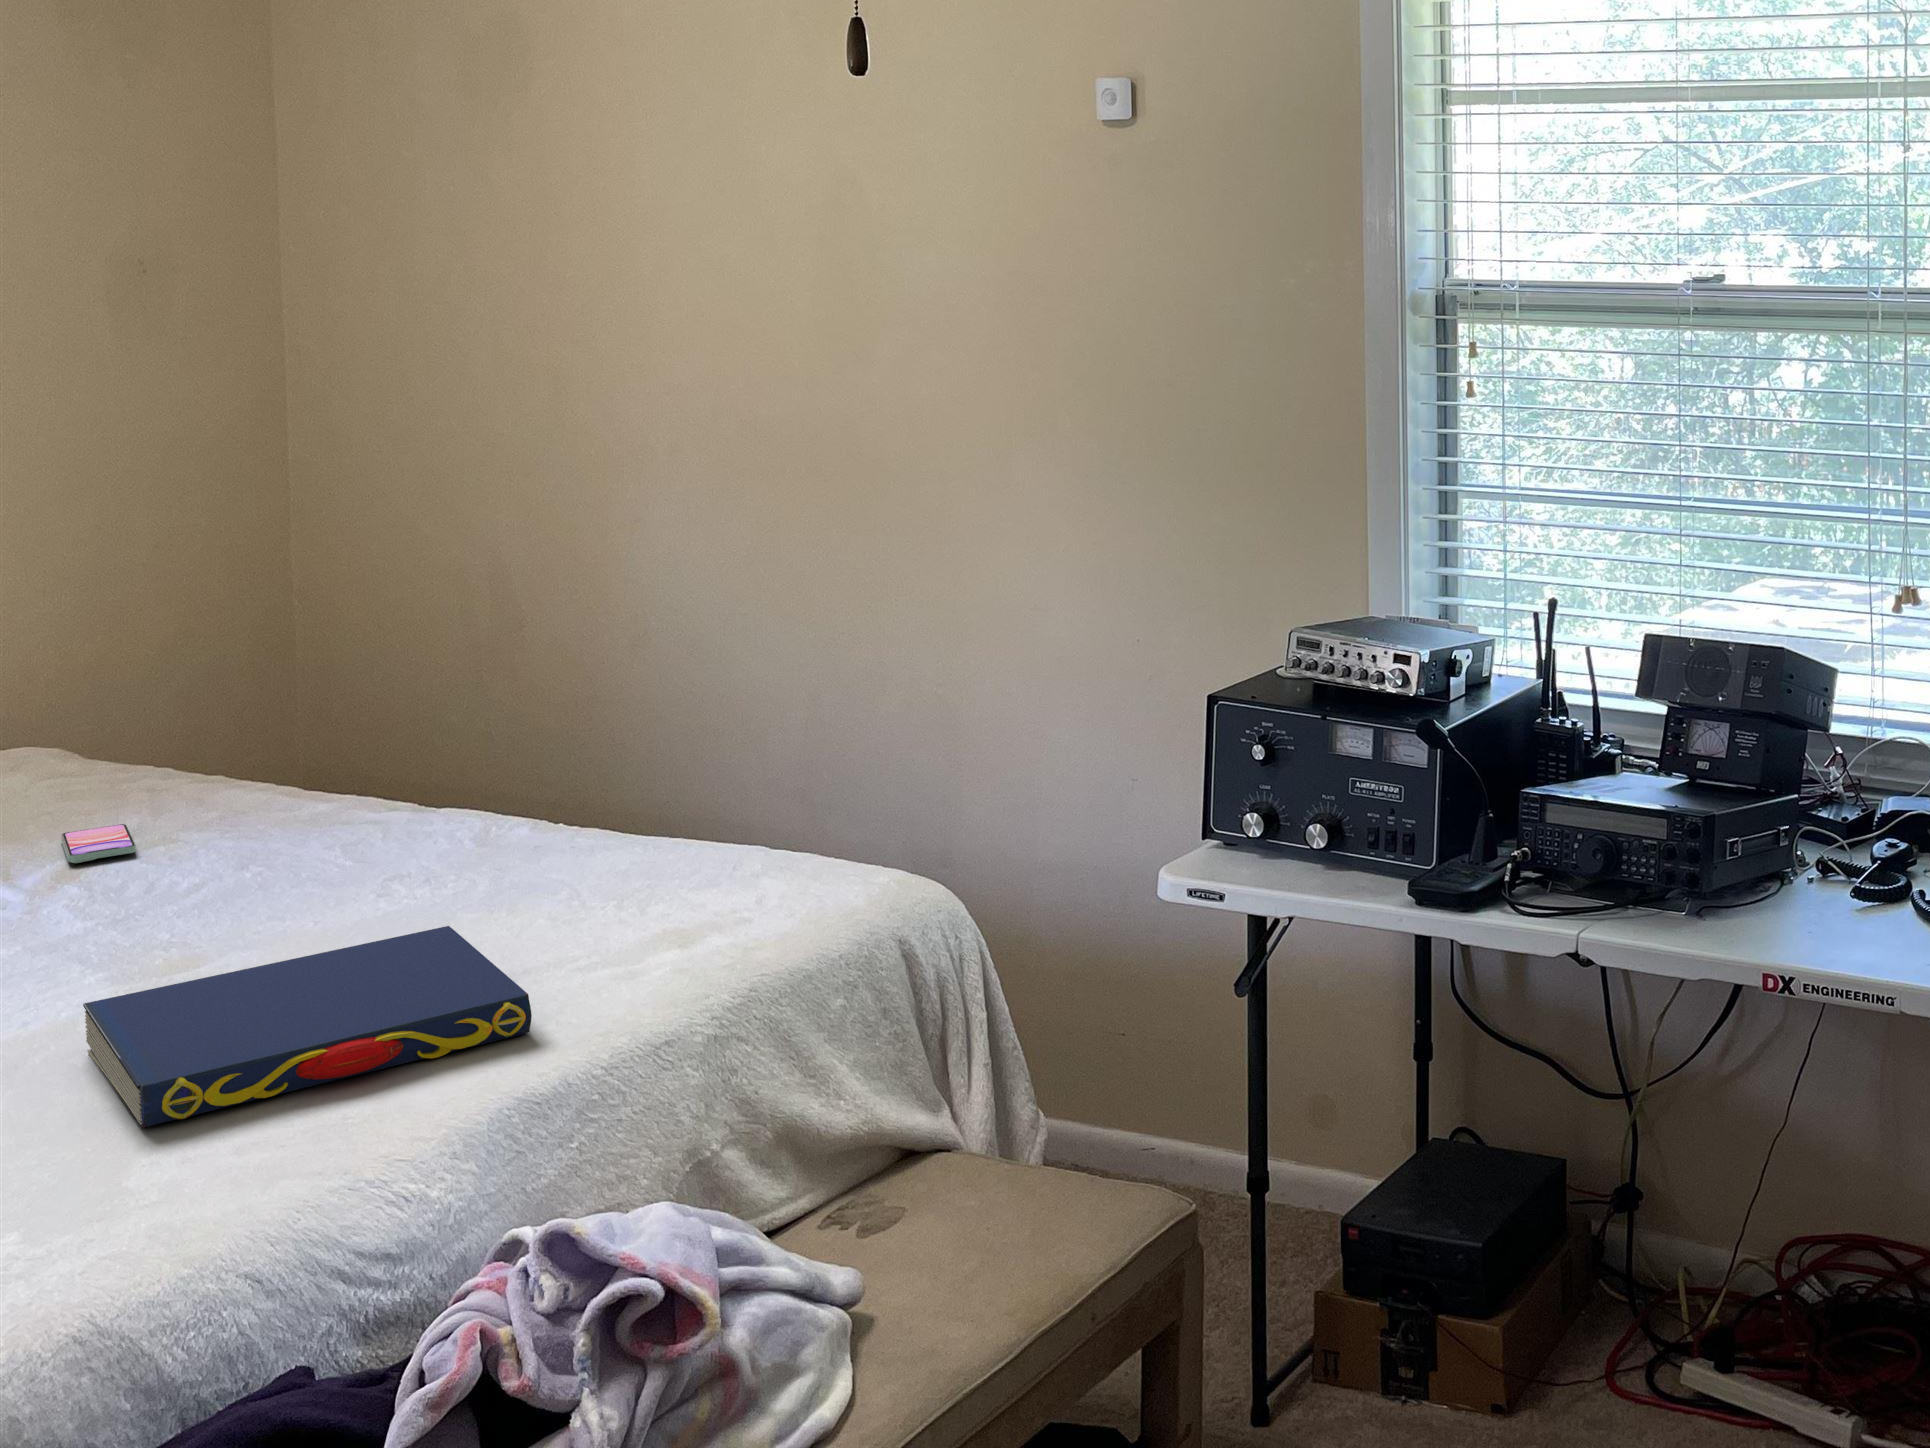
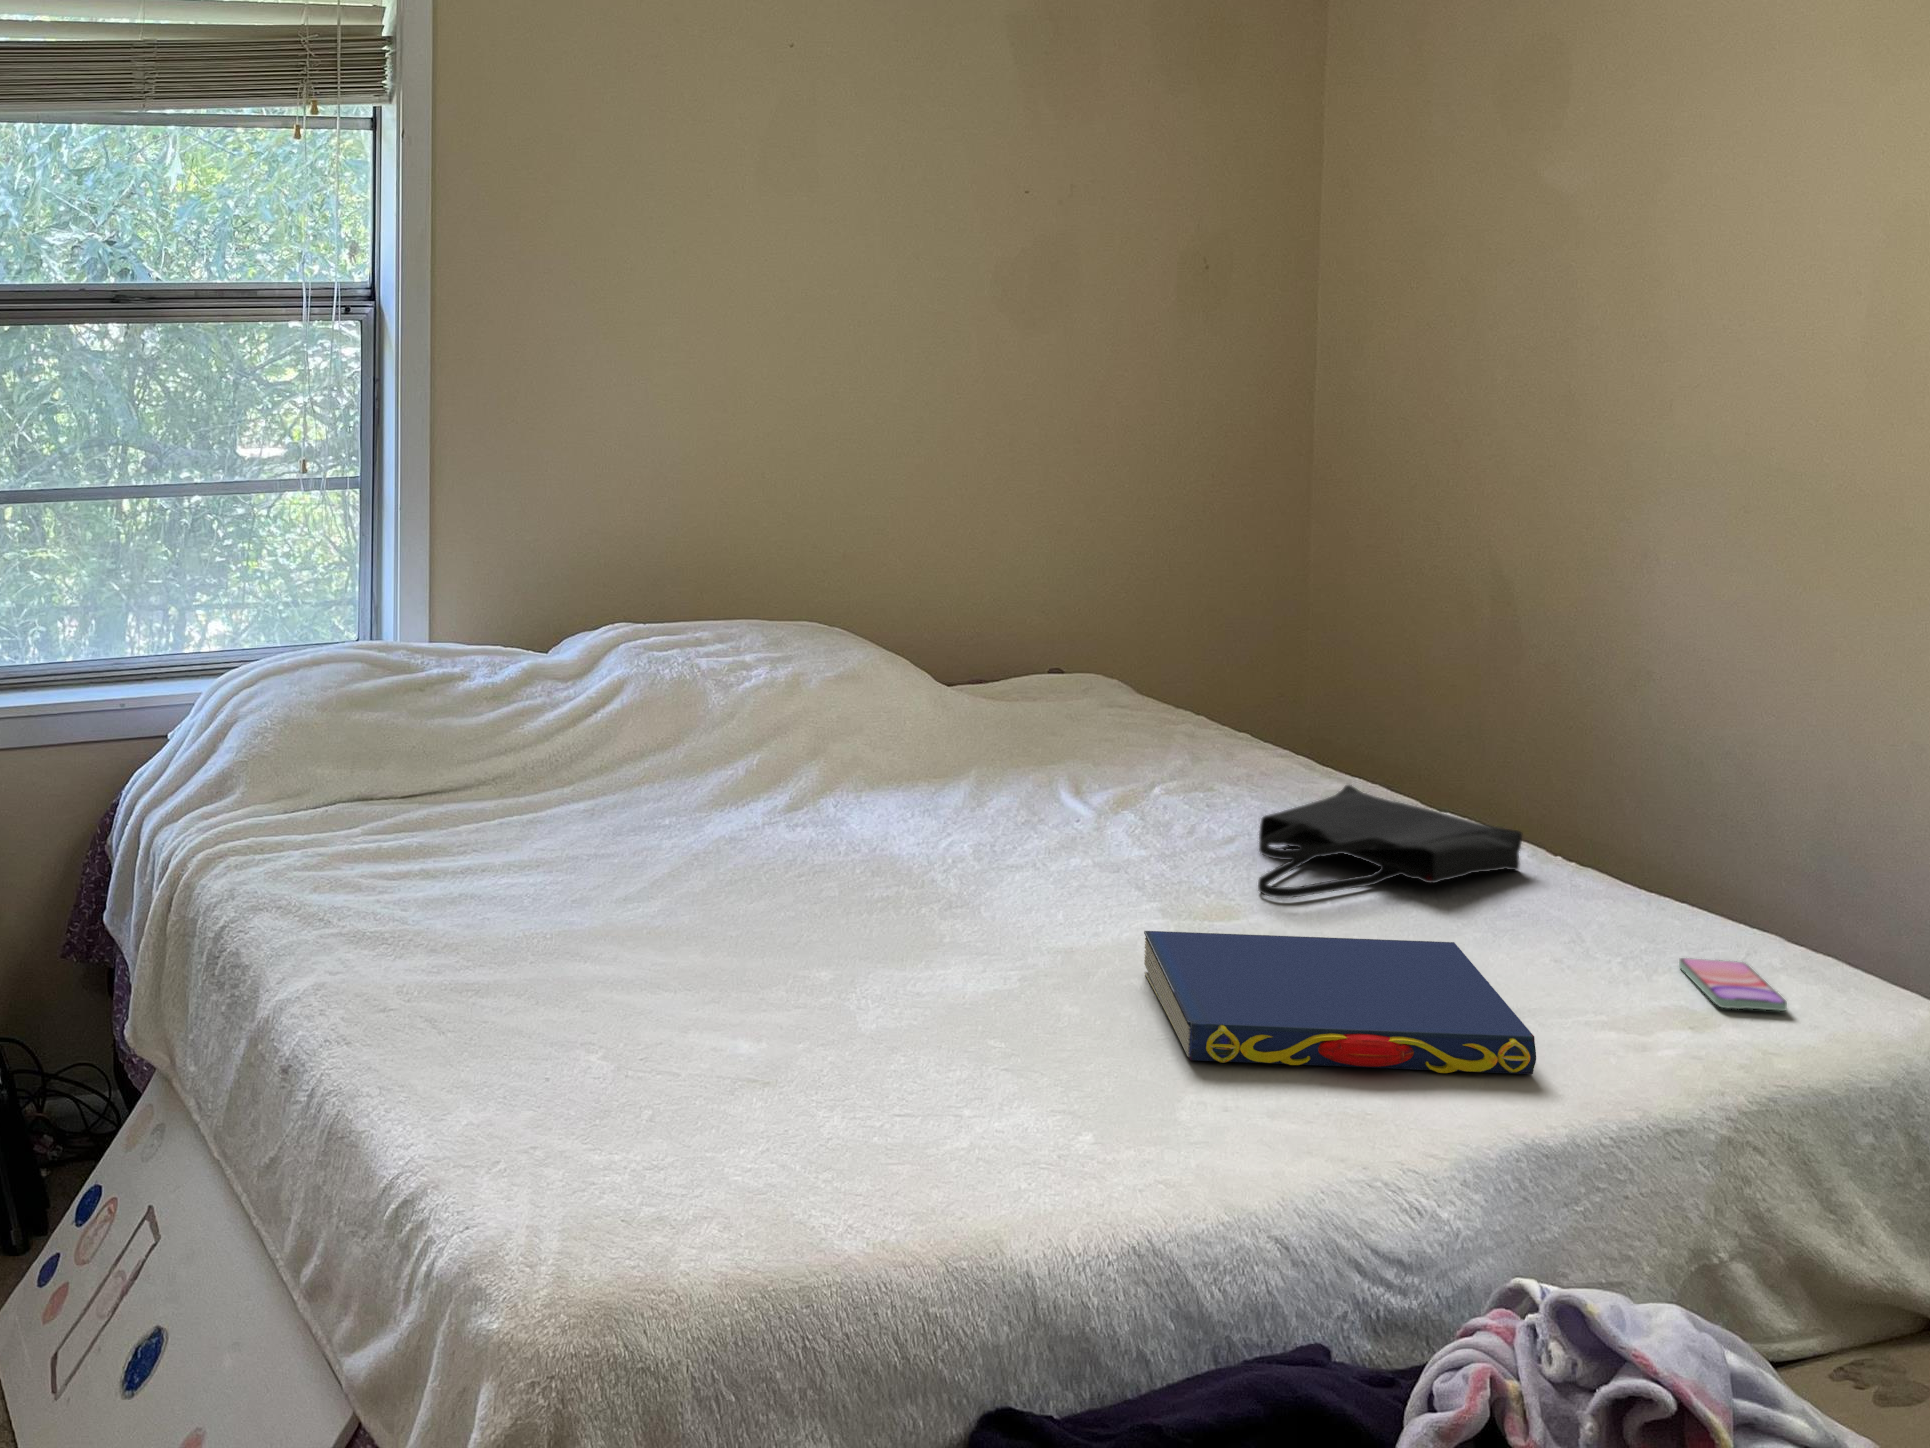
tote bag: none [229,795,525,932] -> present [1258,785,1522,898]
smartphone: present [61,824,136,863] -> present [1679,958,1787,1011]

